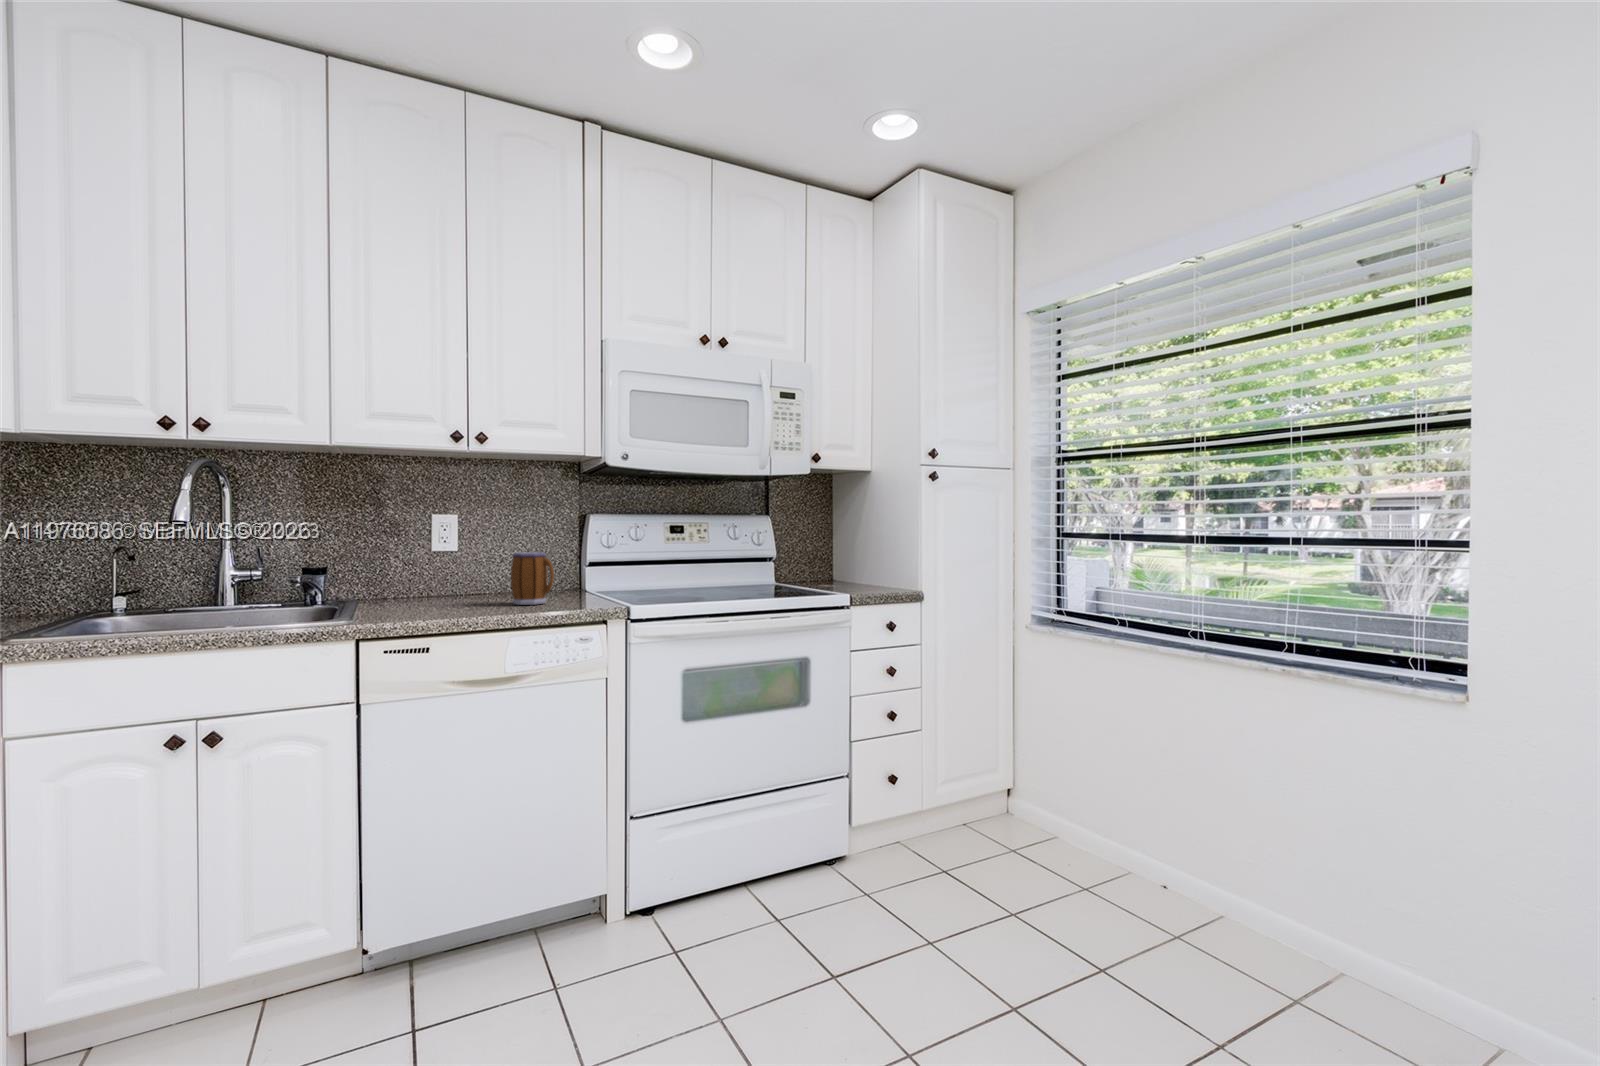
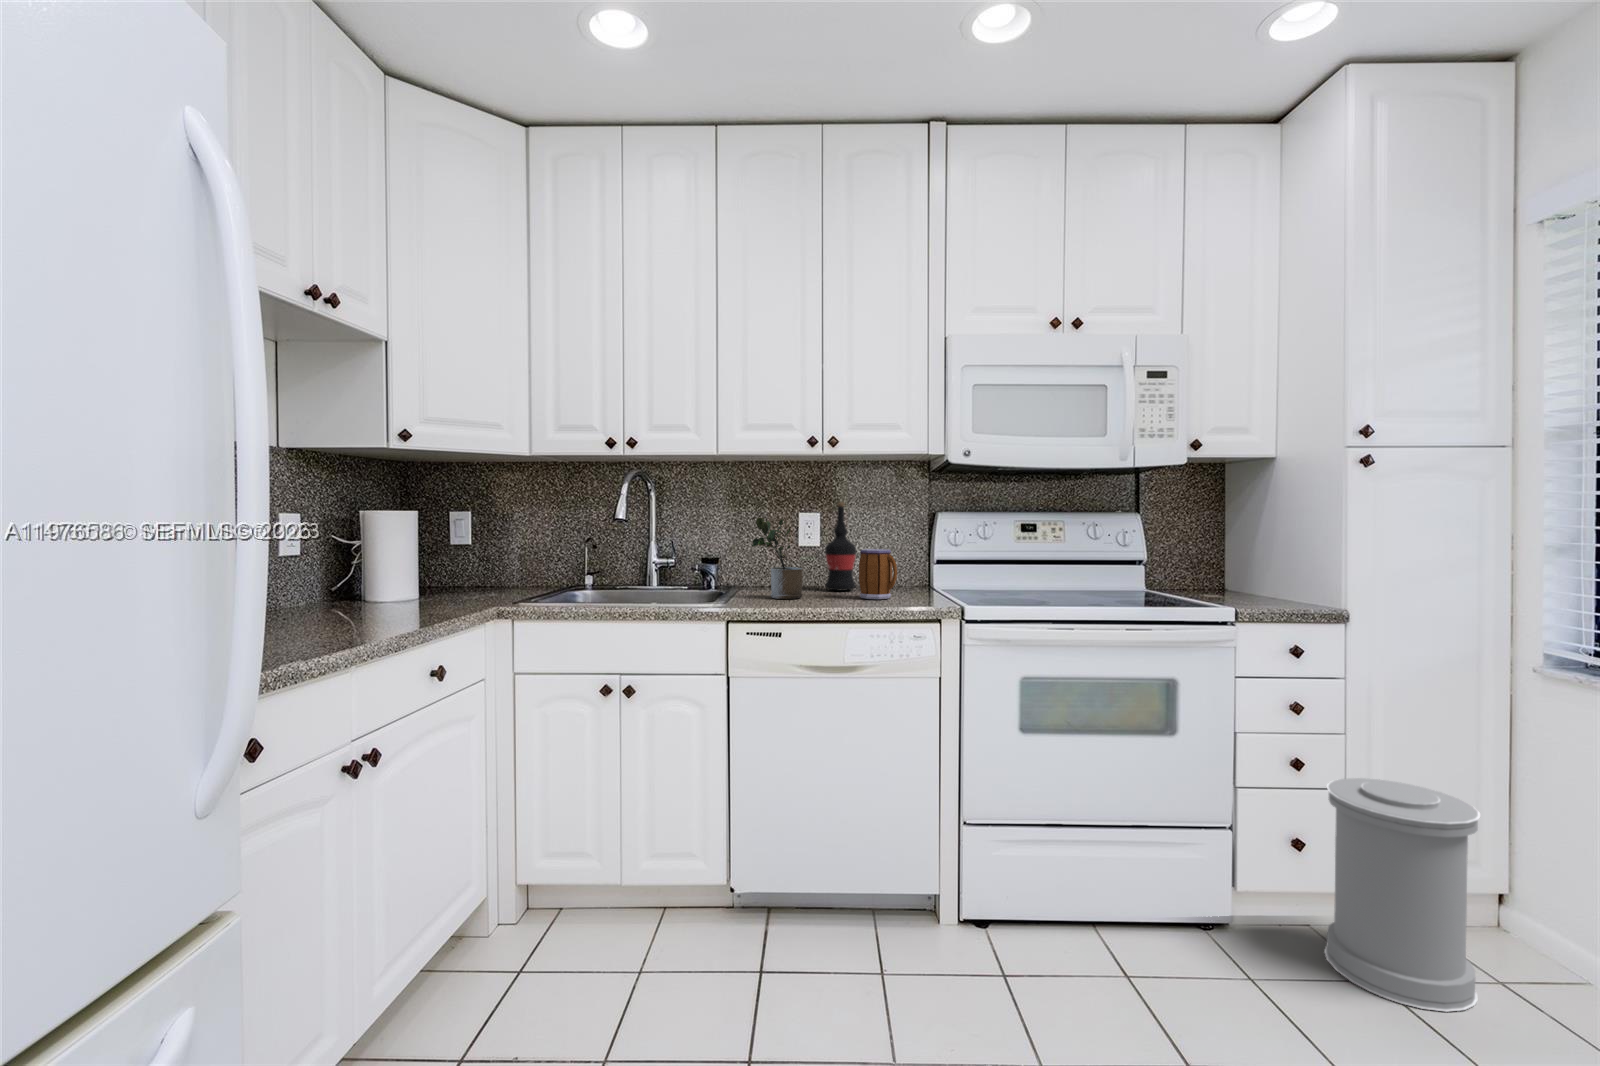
wine bottle: none [465,503,501,598] -> present [825,502,856,590]
potted plant: none [380,519,445,610] -> present [752,518,803,599]
trash can: none [913,721,1005,886] -> present [1324,778,1480,1012]

